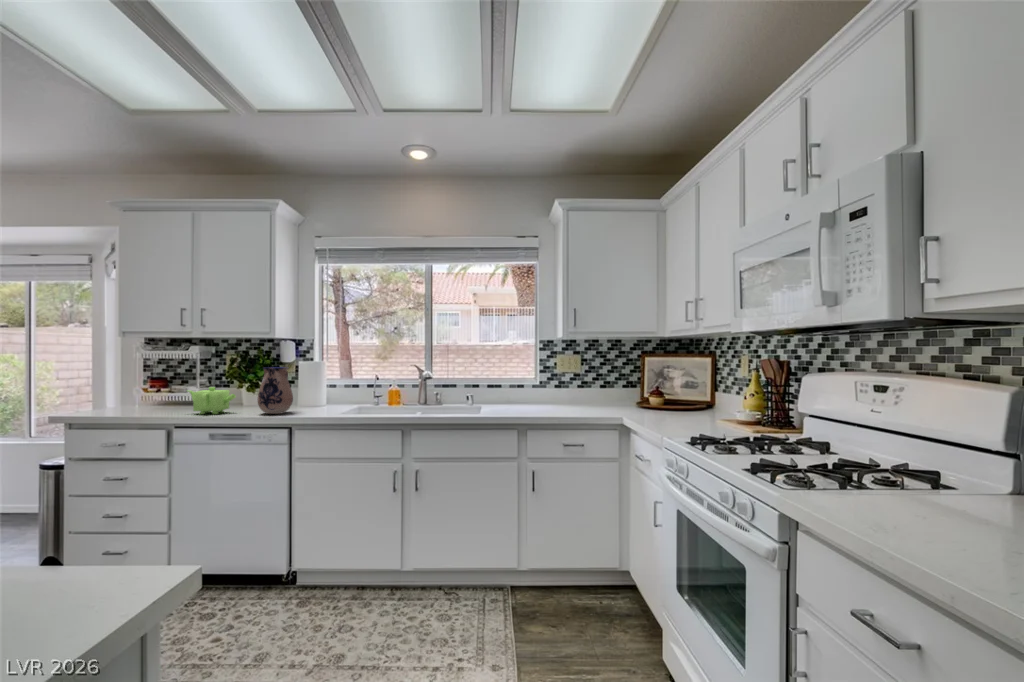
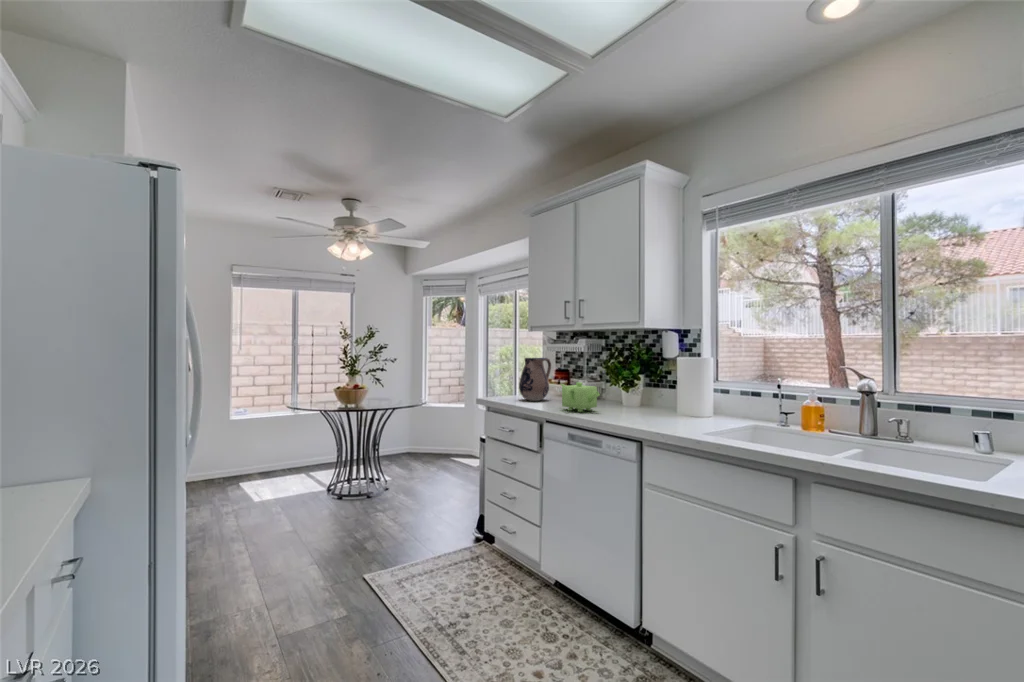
ceramic pitcher: present [257,367,293,414] -> present [519,358,551,401]

